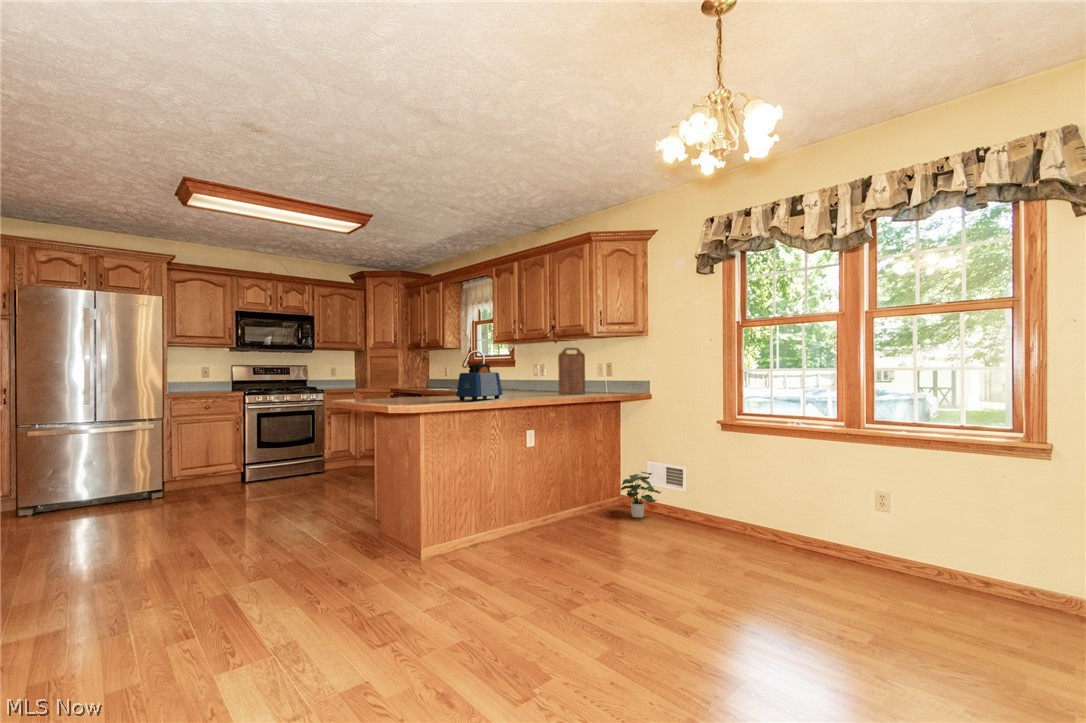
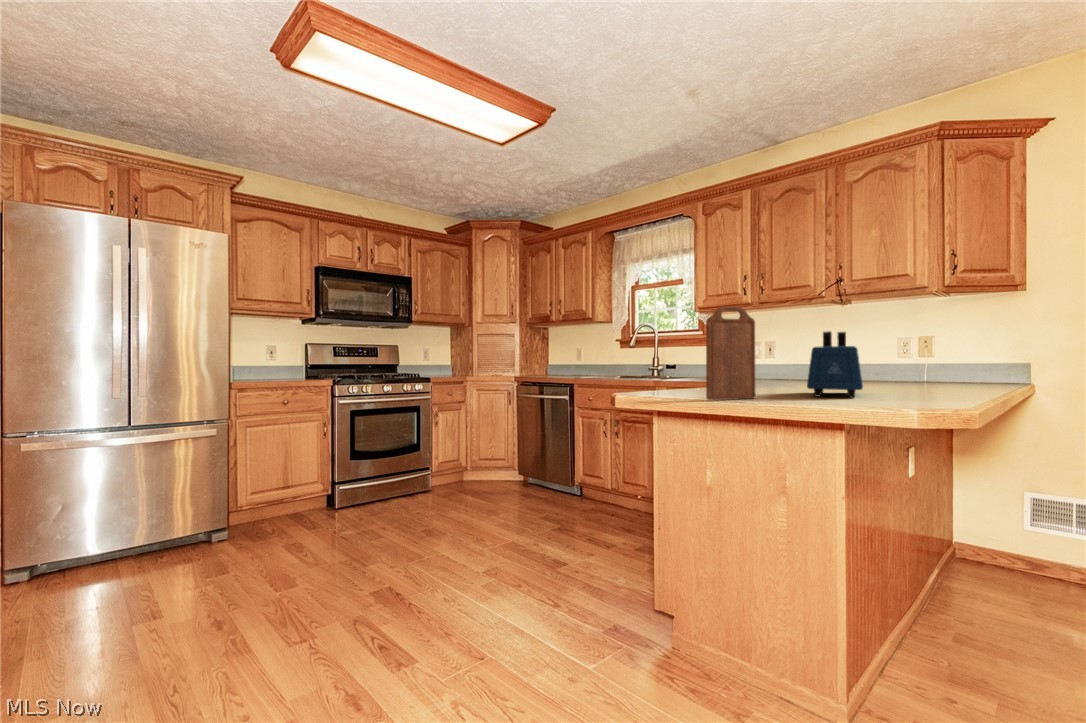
cutting board: present [558,348,585,395] -> present [706,306,755,400]
potted plant: present [621,472,661,518] -> none [965,508,1057,583]

